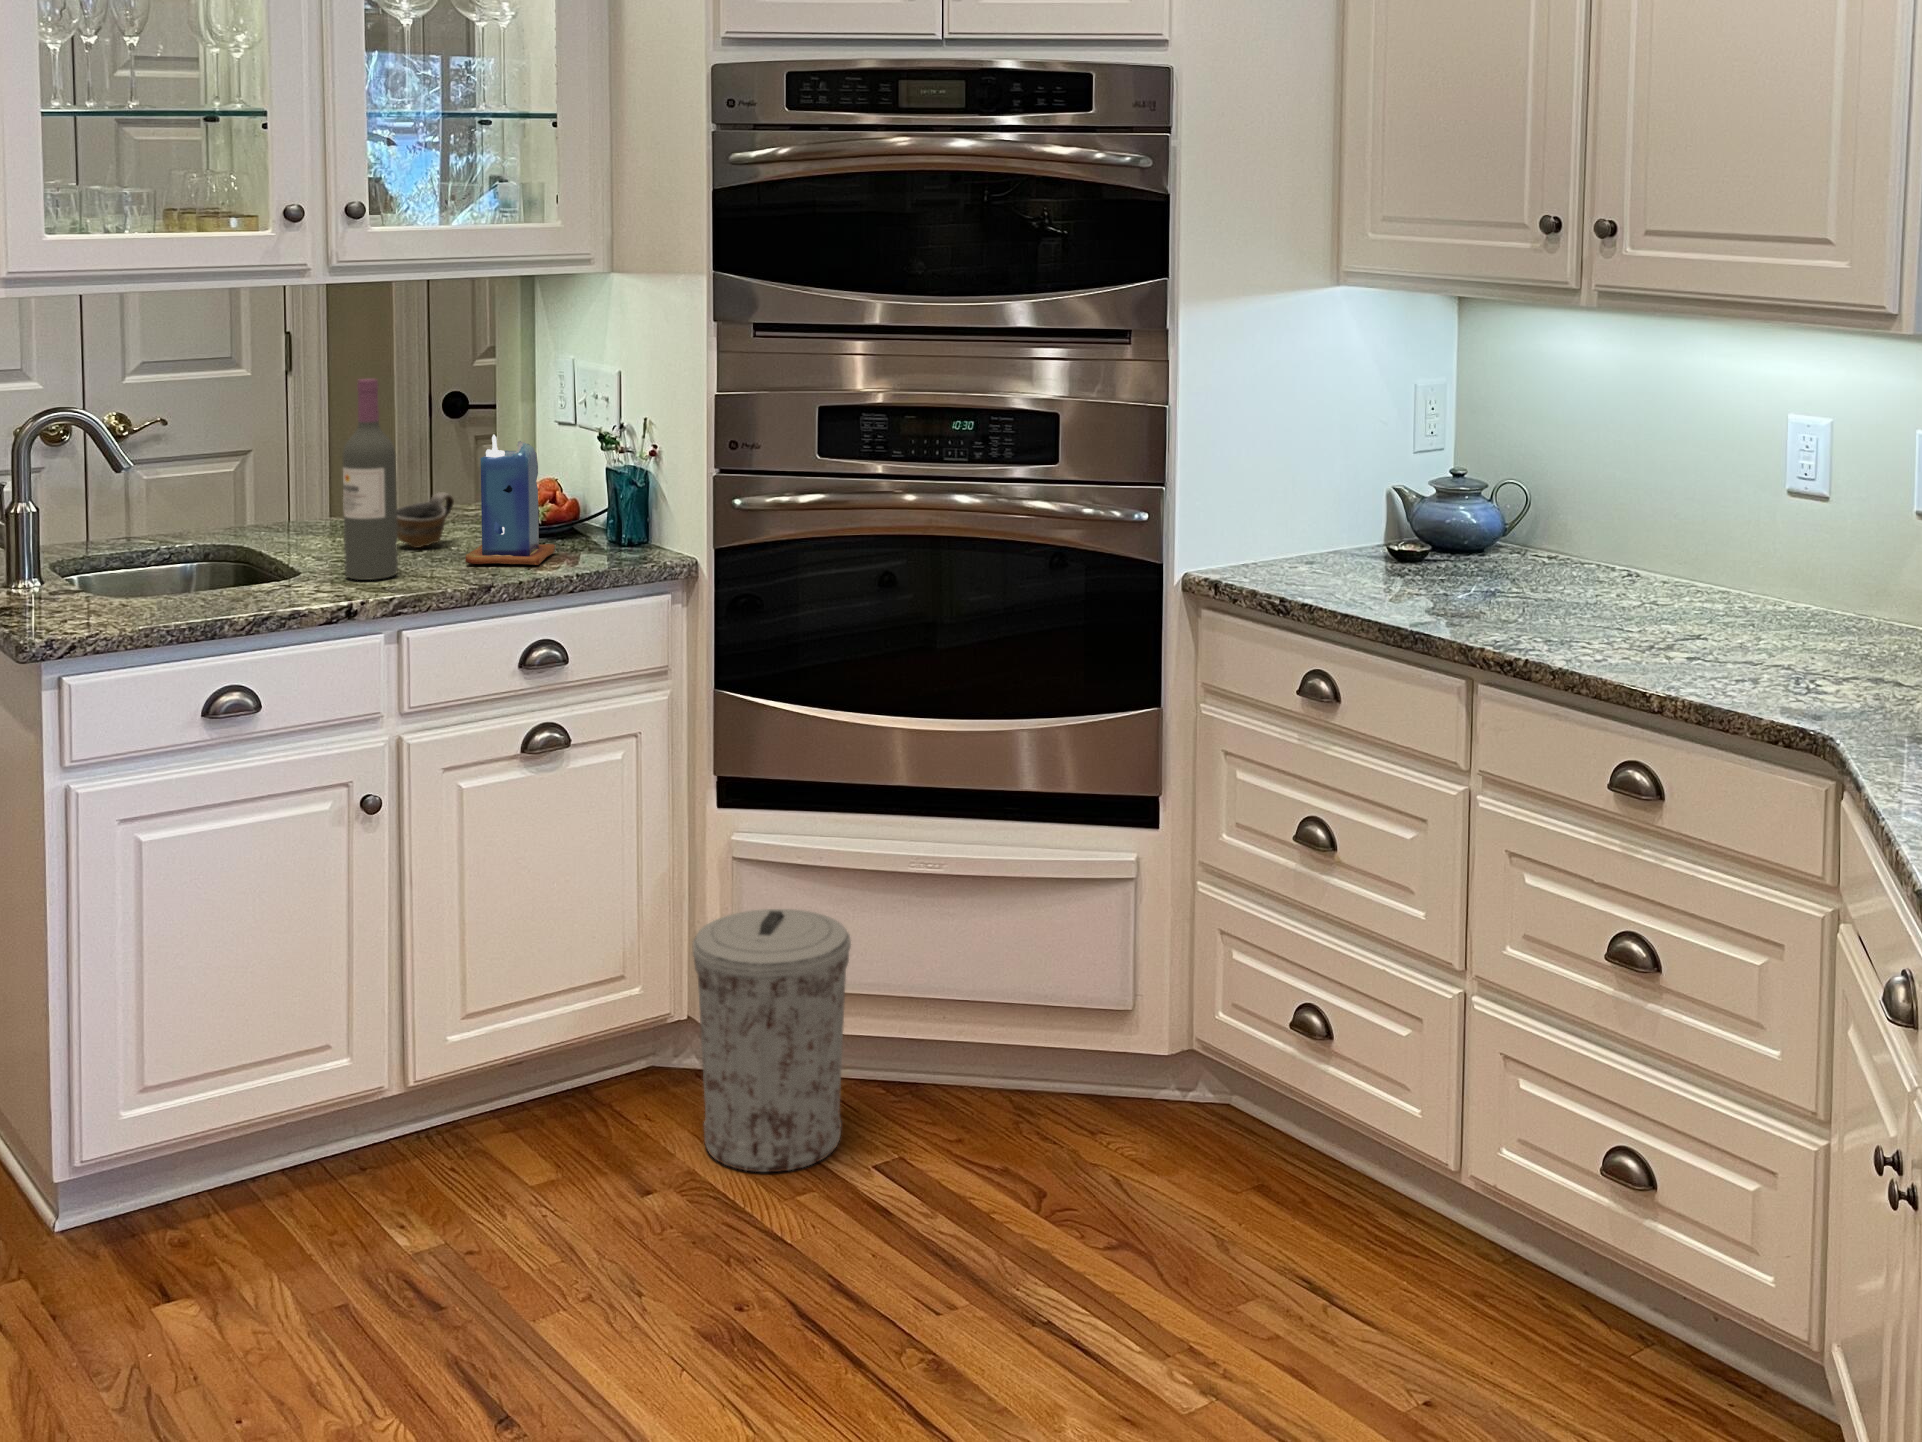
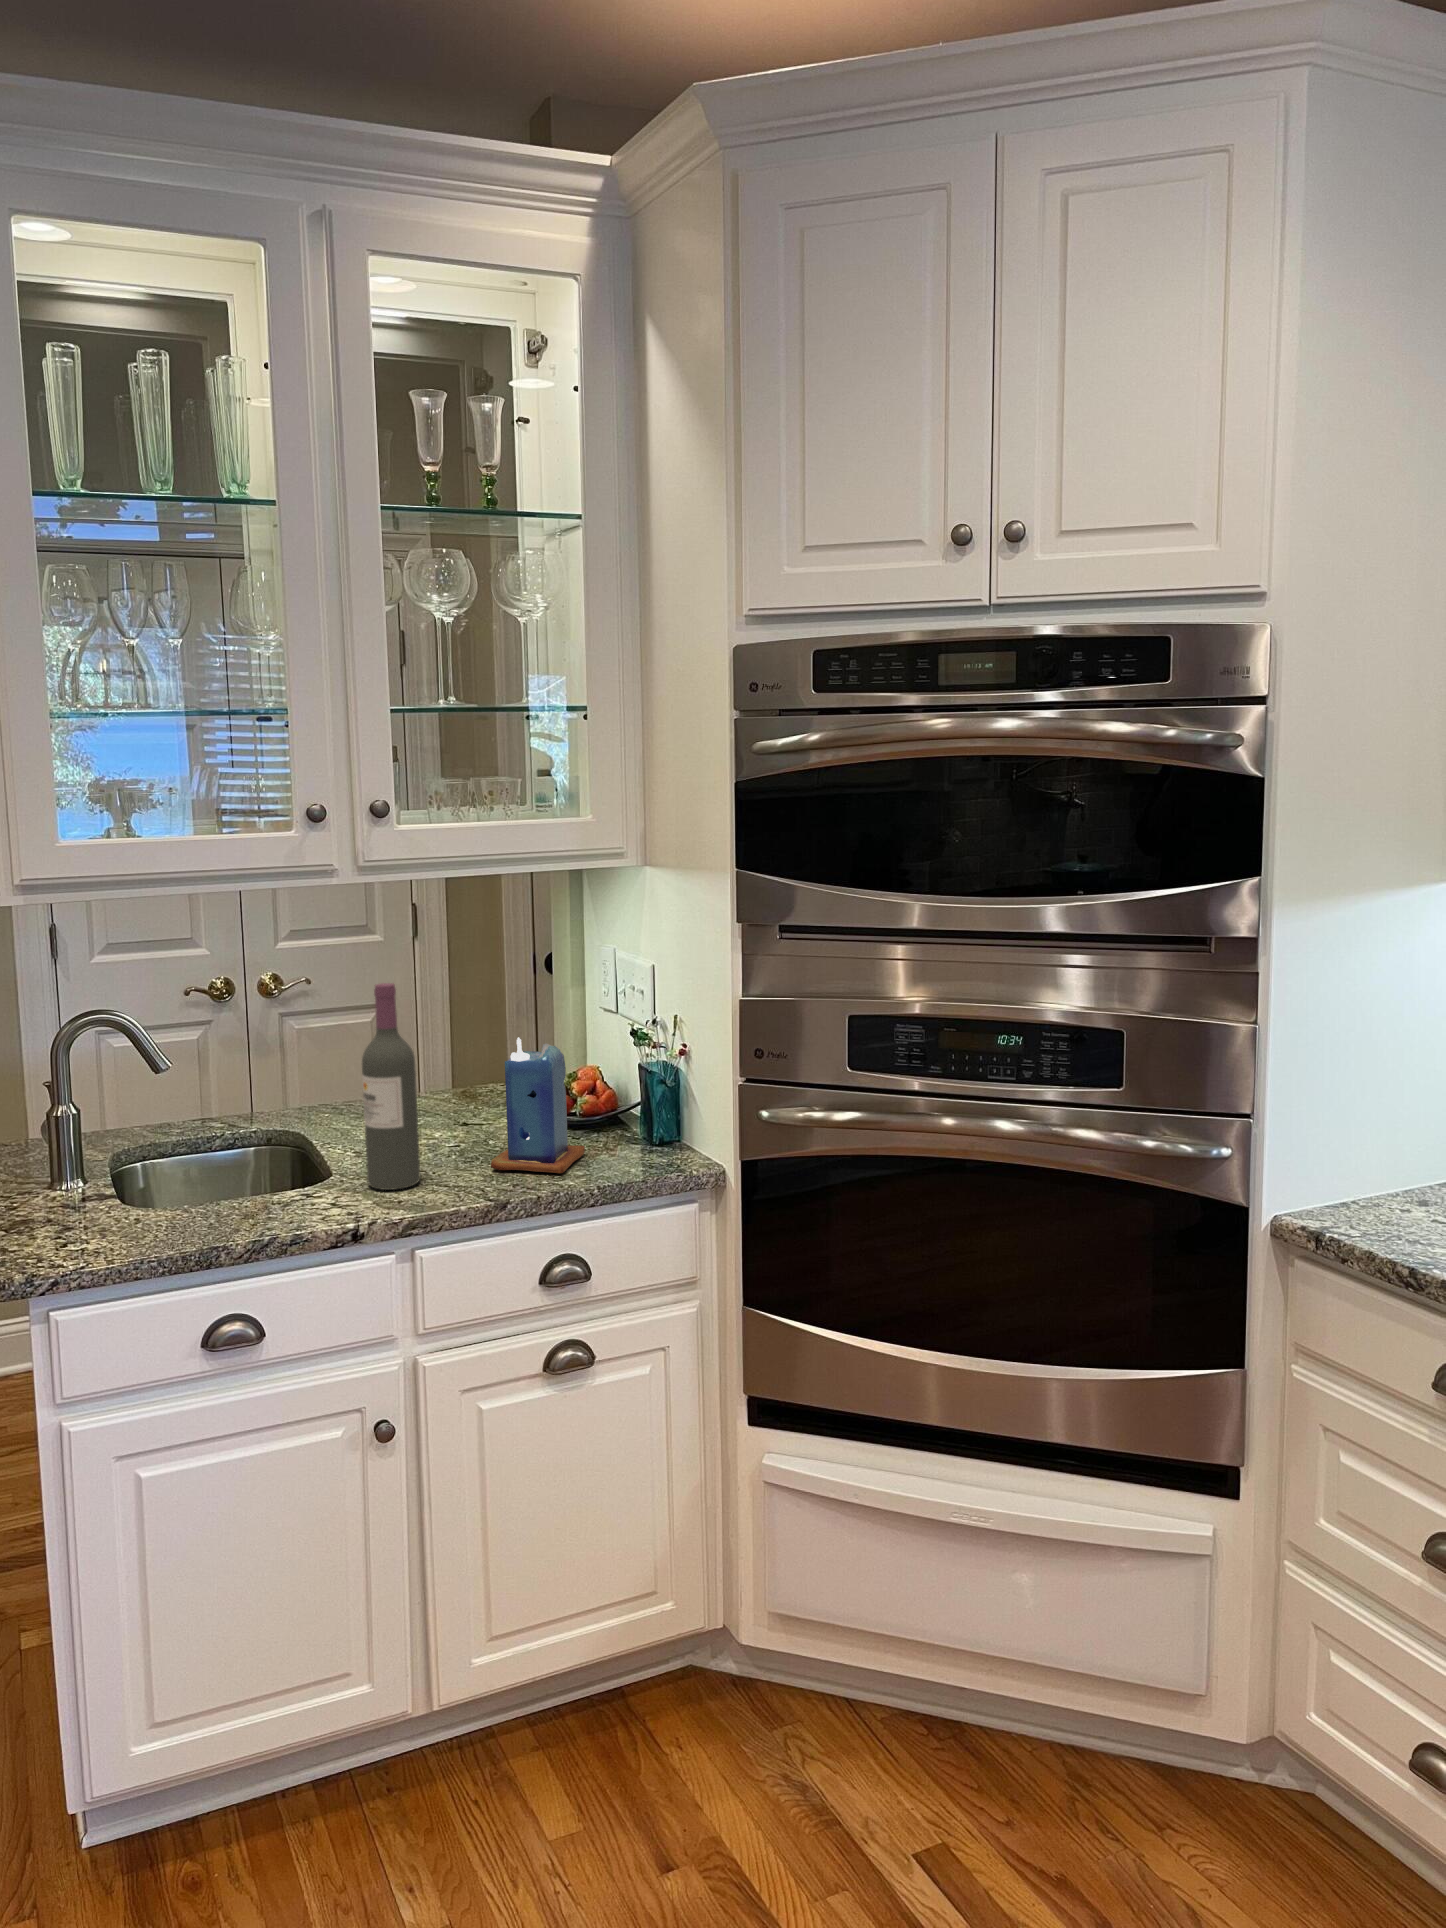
cup: present [397,492,454,548] -> none [431,1085,493,1142]
trash can: present [693,909,851,1172] -> none [716,1542,886,1848]

